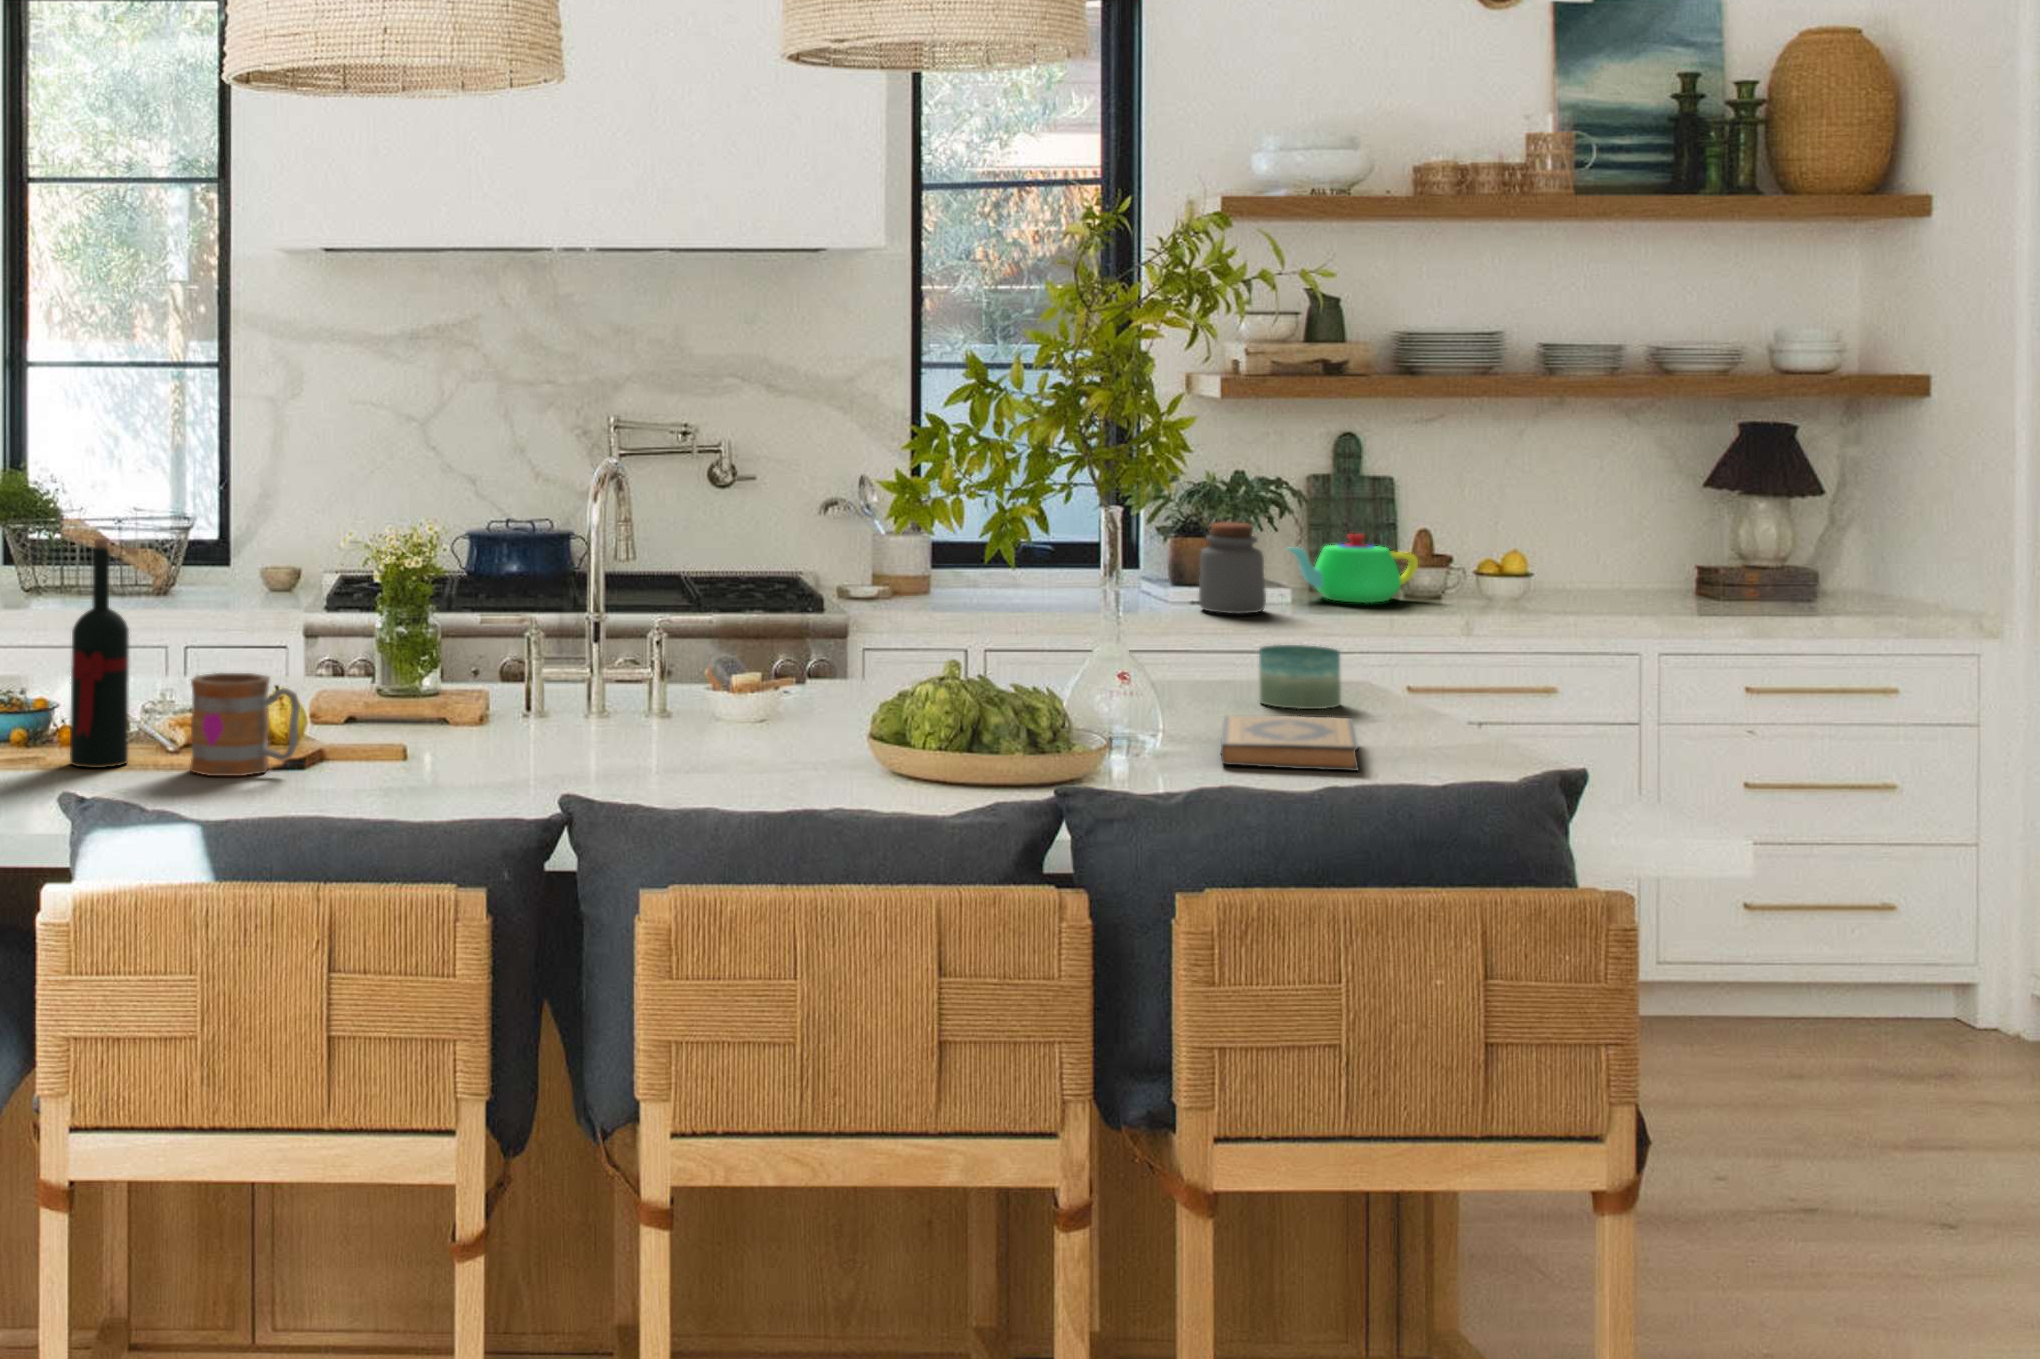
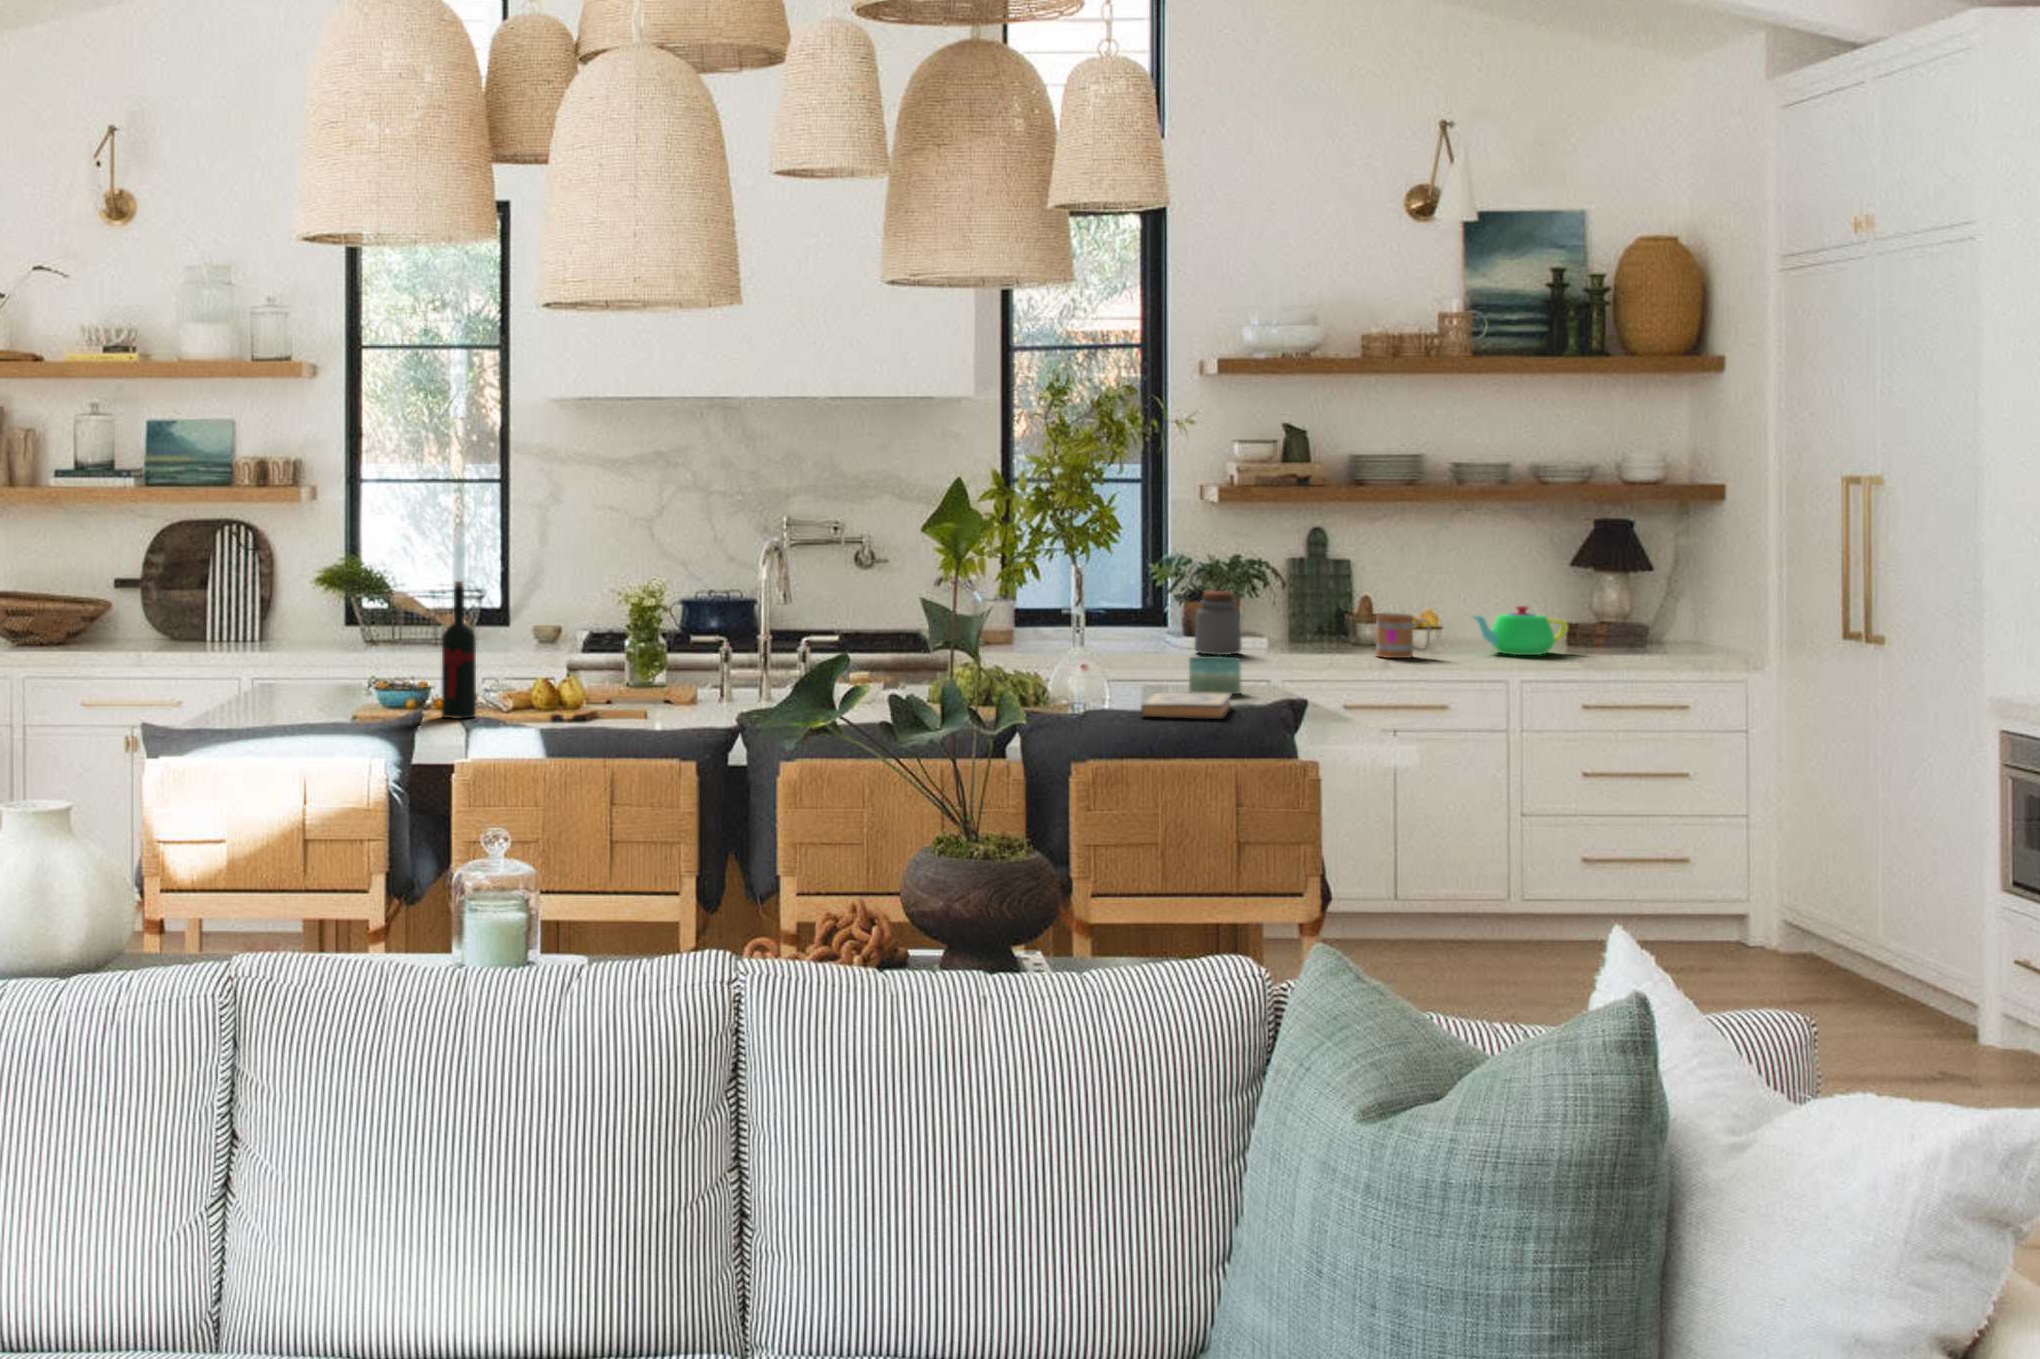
teapot: present [1289,534,1418,603] -> present [1473,606,1567,655]
mug: present [190,673,300,776] -> present [1375,613,1430,658]

